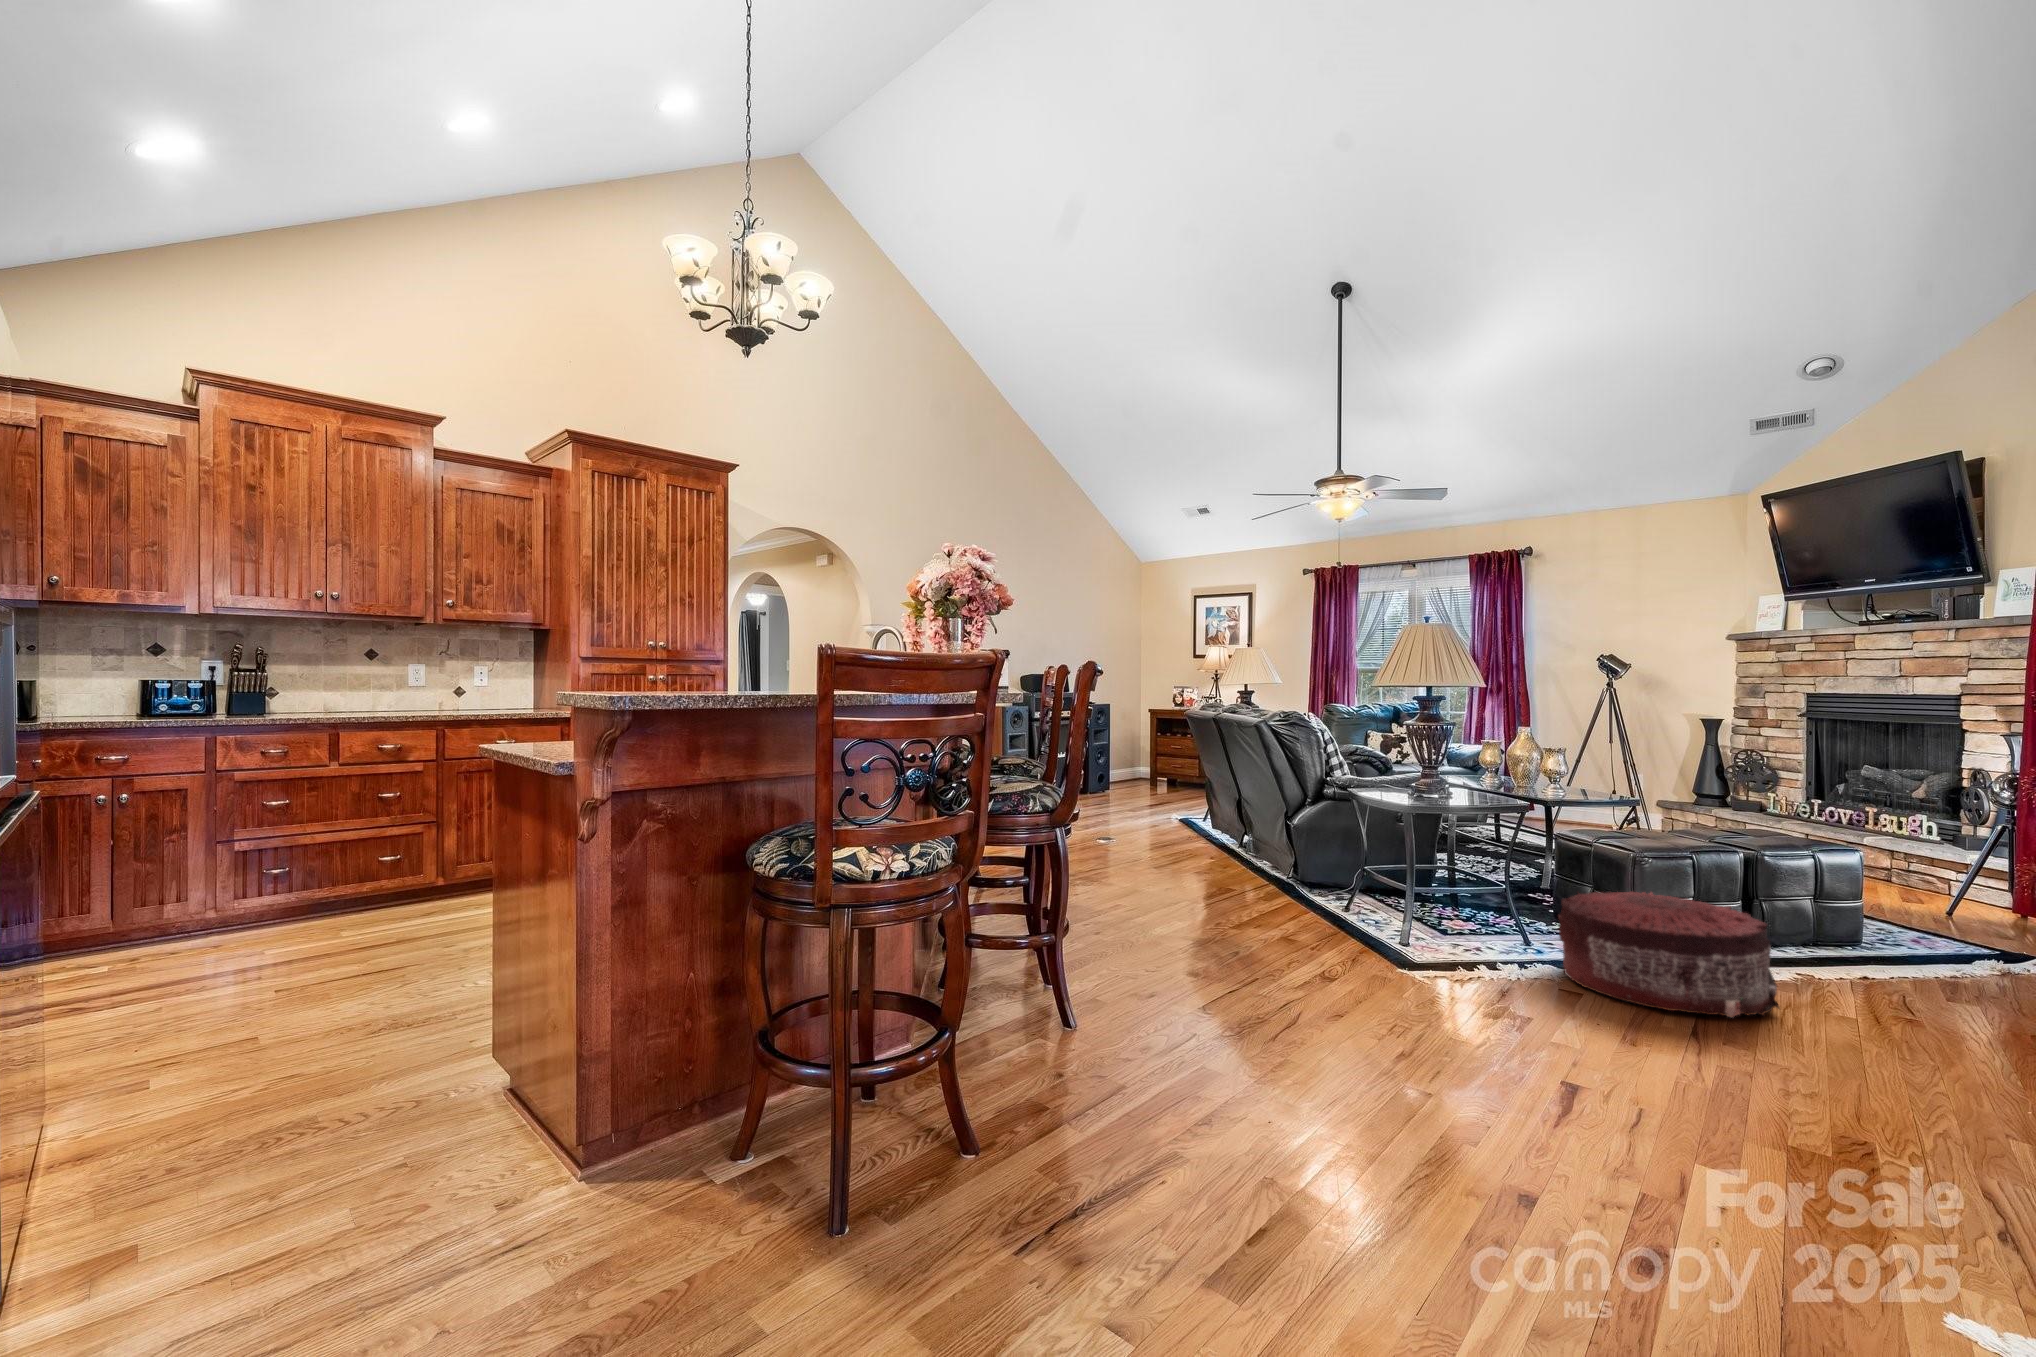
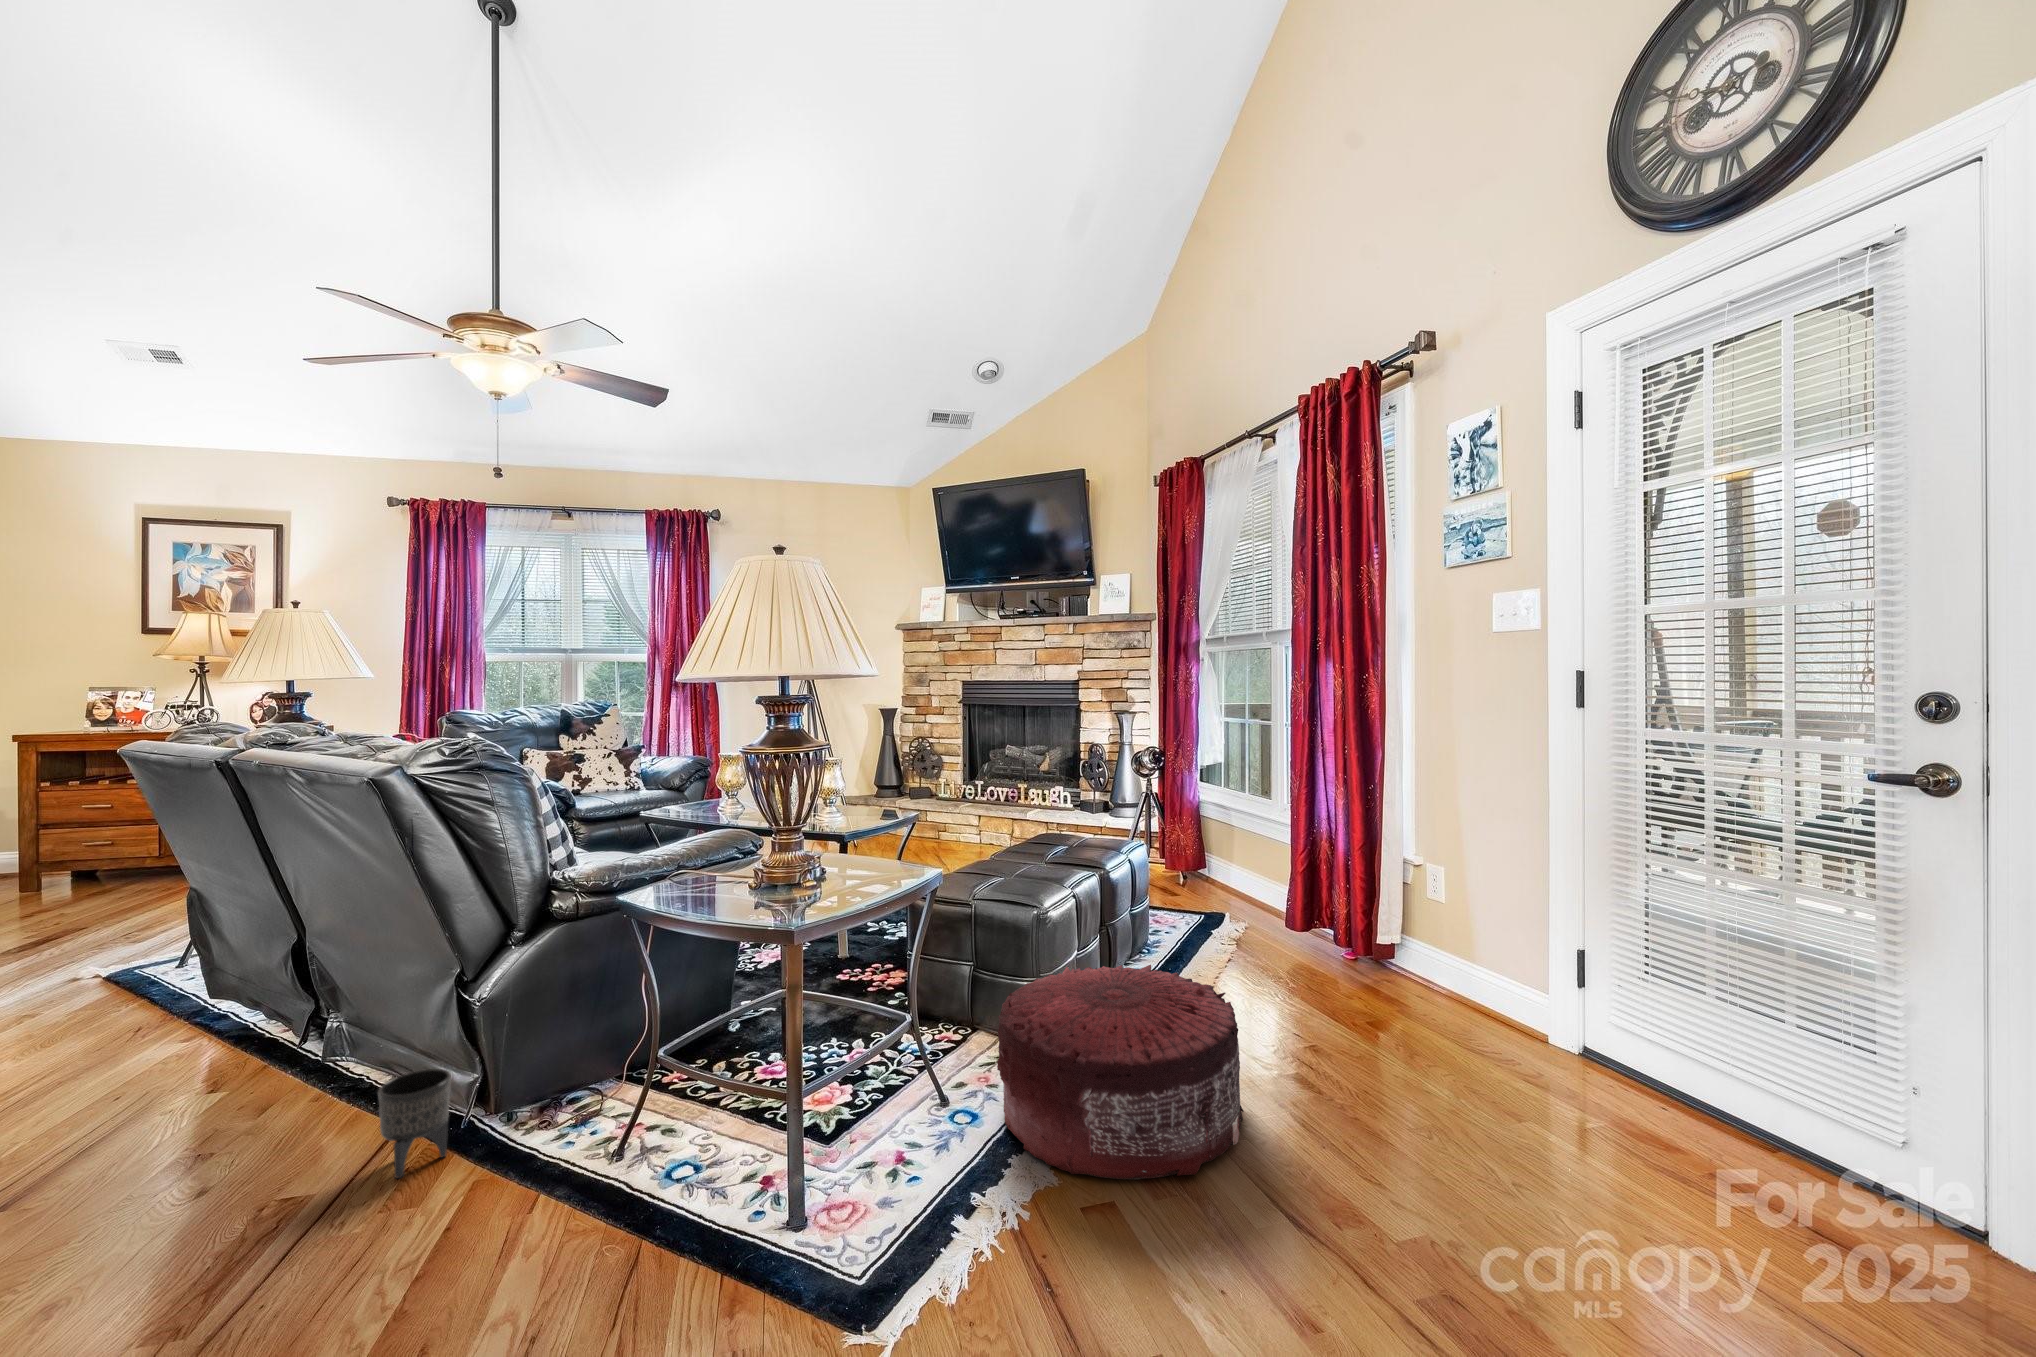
planter: none [1256,855,1283,895] -> present [378,1069,451,1178]

